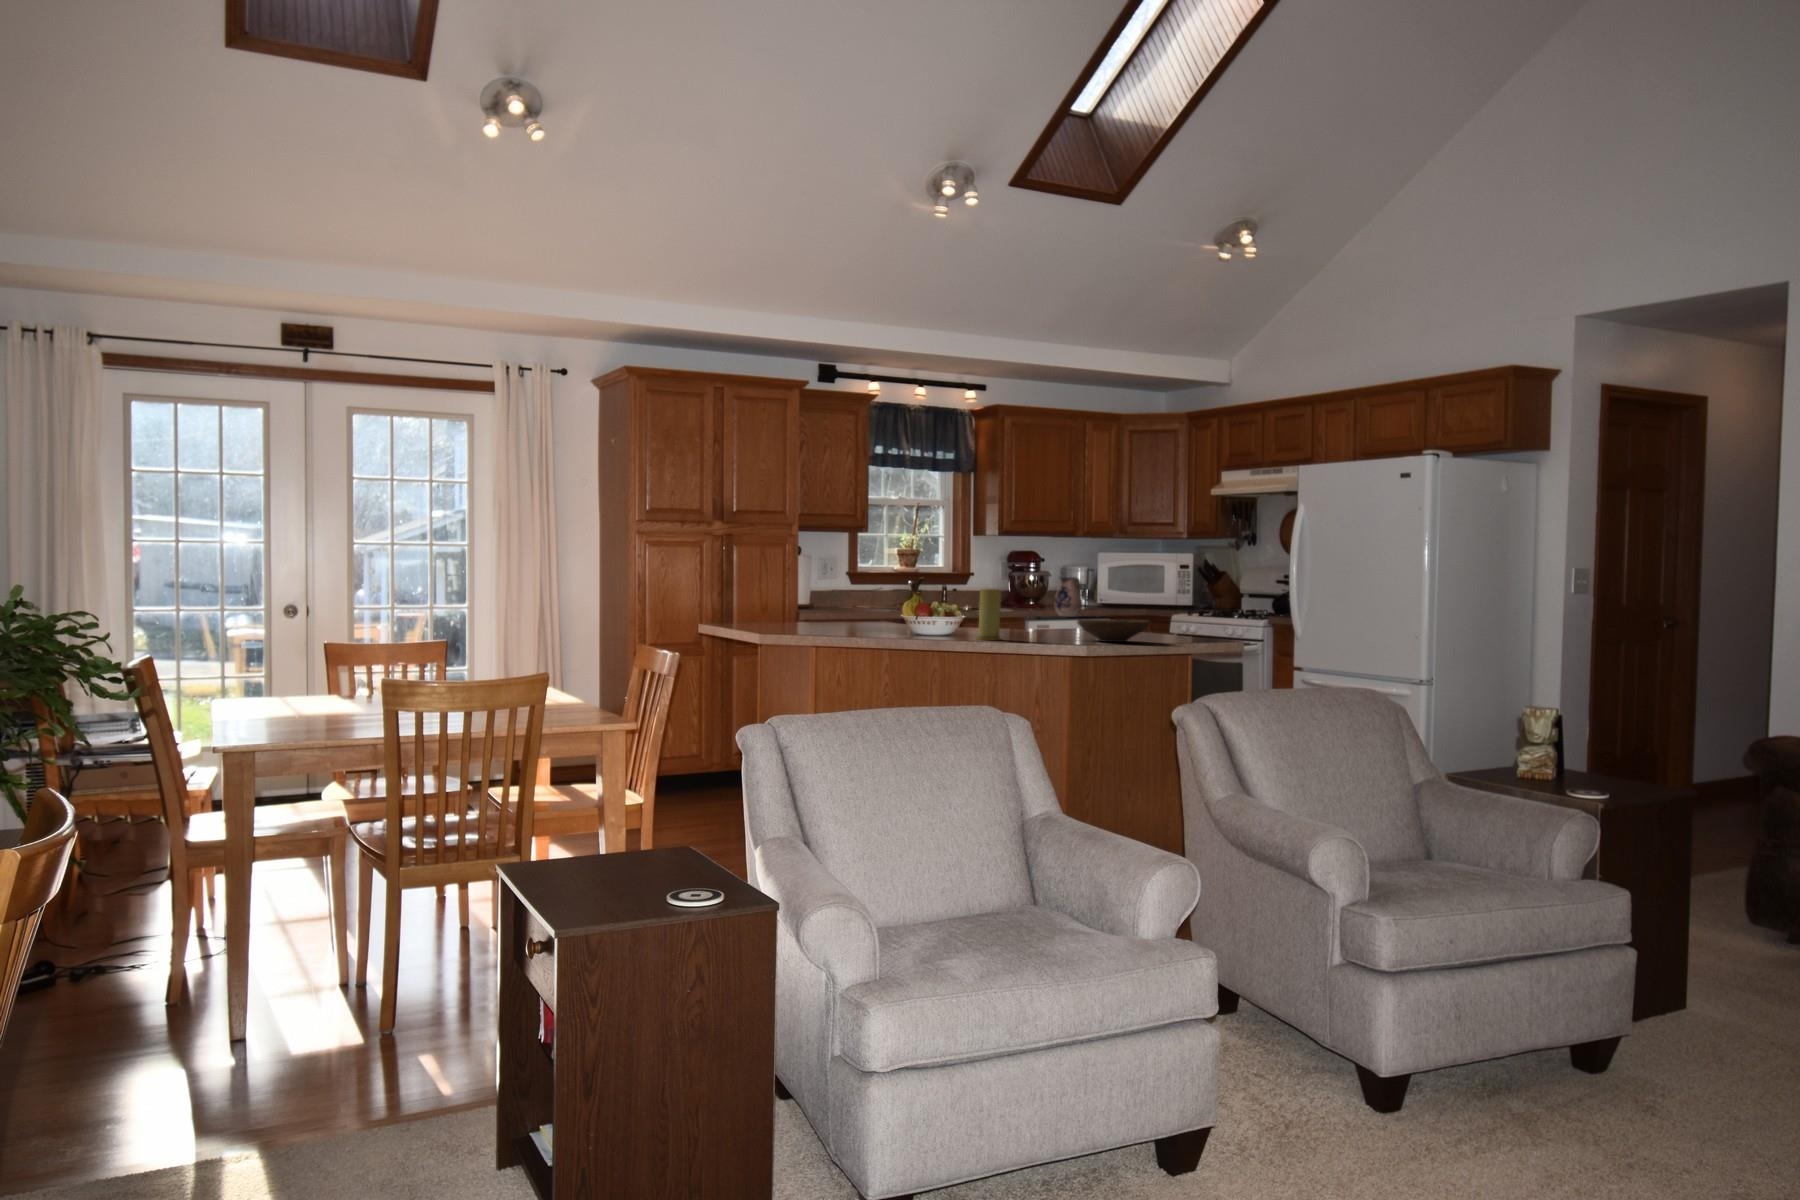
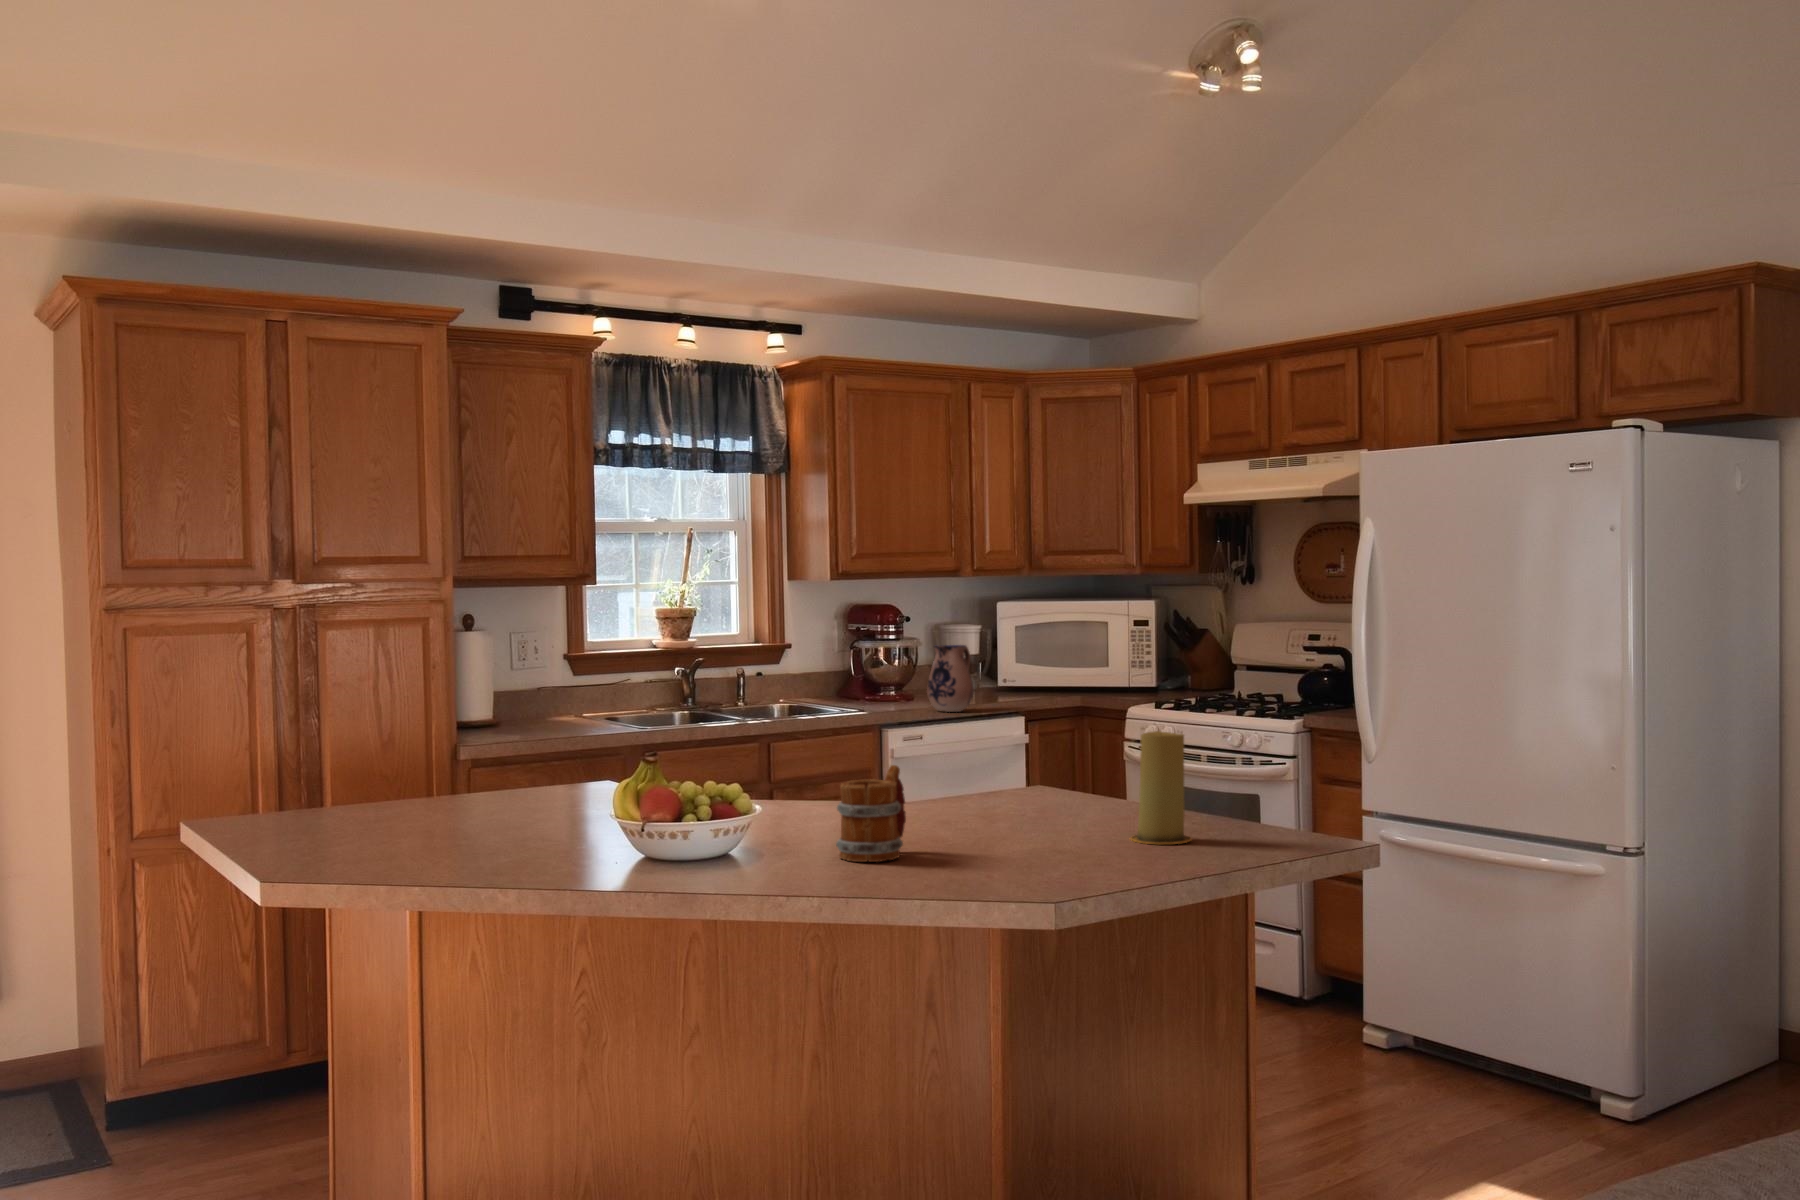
candle: present [977,589,1001,640] -> present [1130,731,1192,844]
mug: none [1005,604,1038,645] -> present [836,765,906,862]
wooden bowl: present [1077,619,1150,642] -> none [983,765,1129,819]

